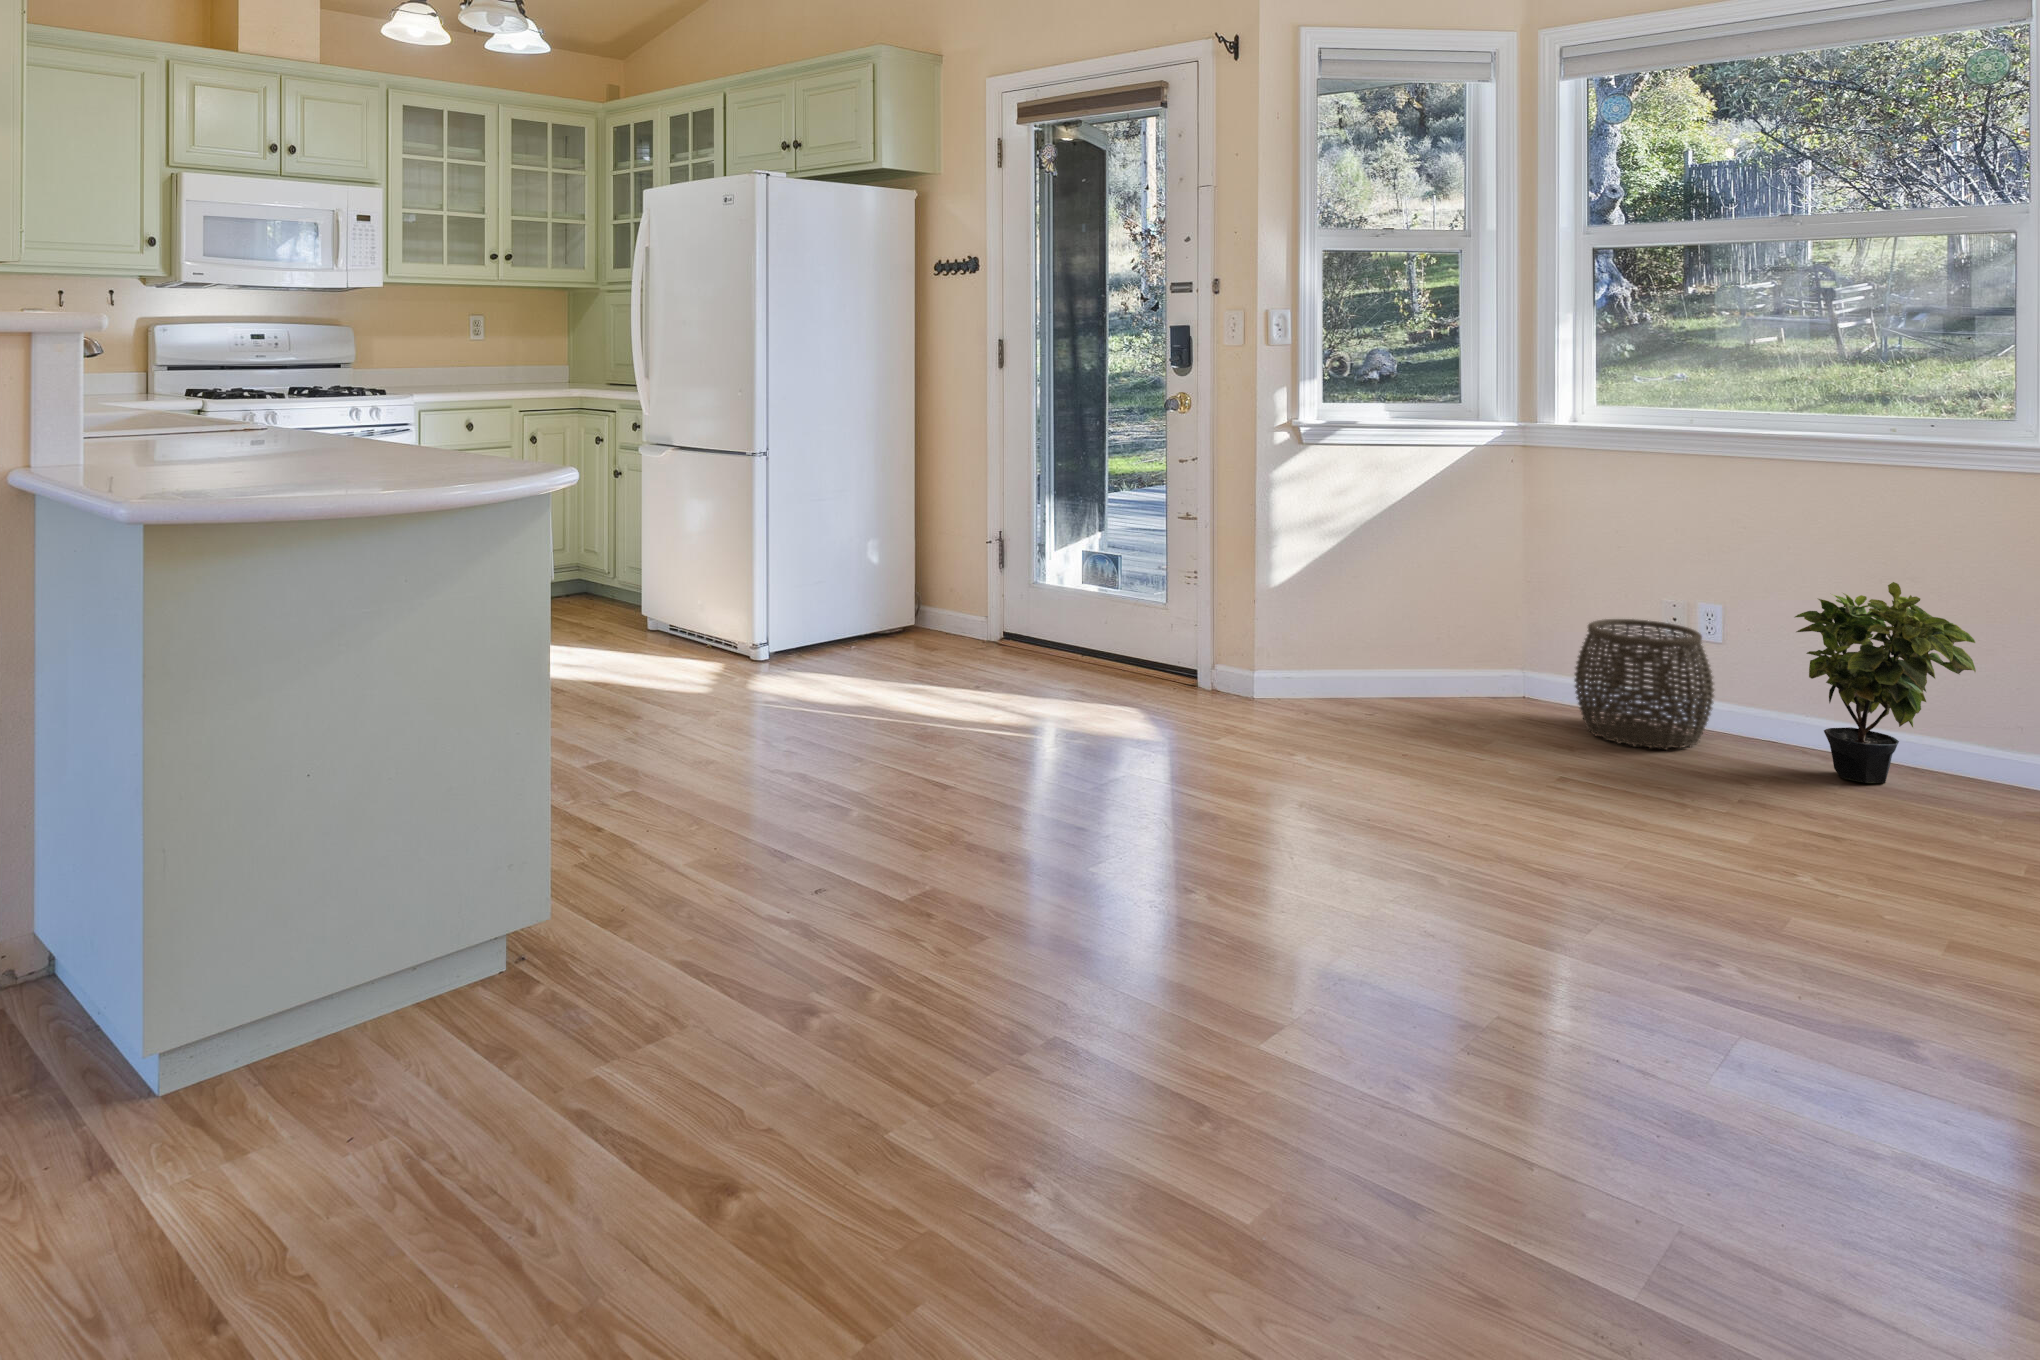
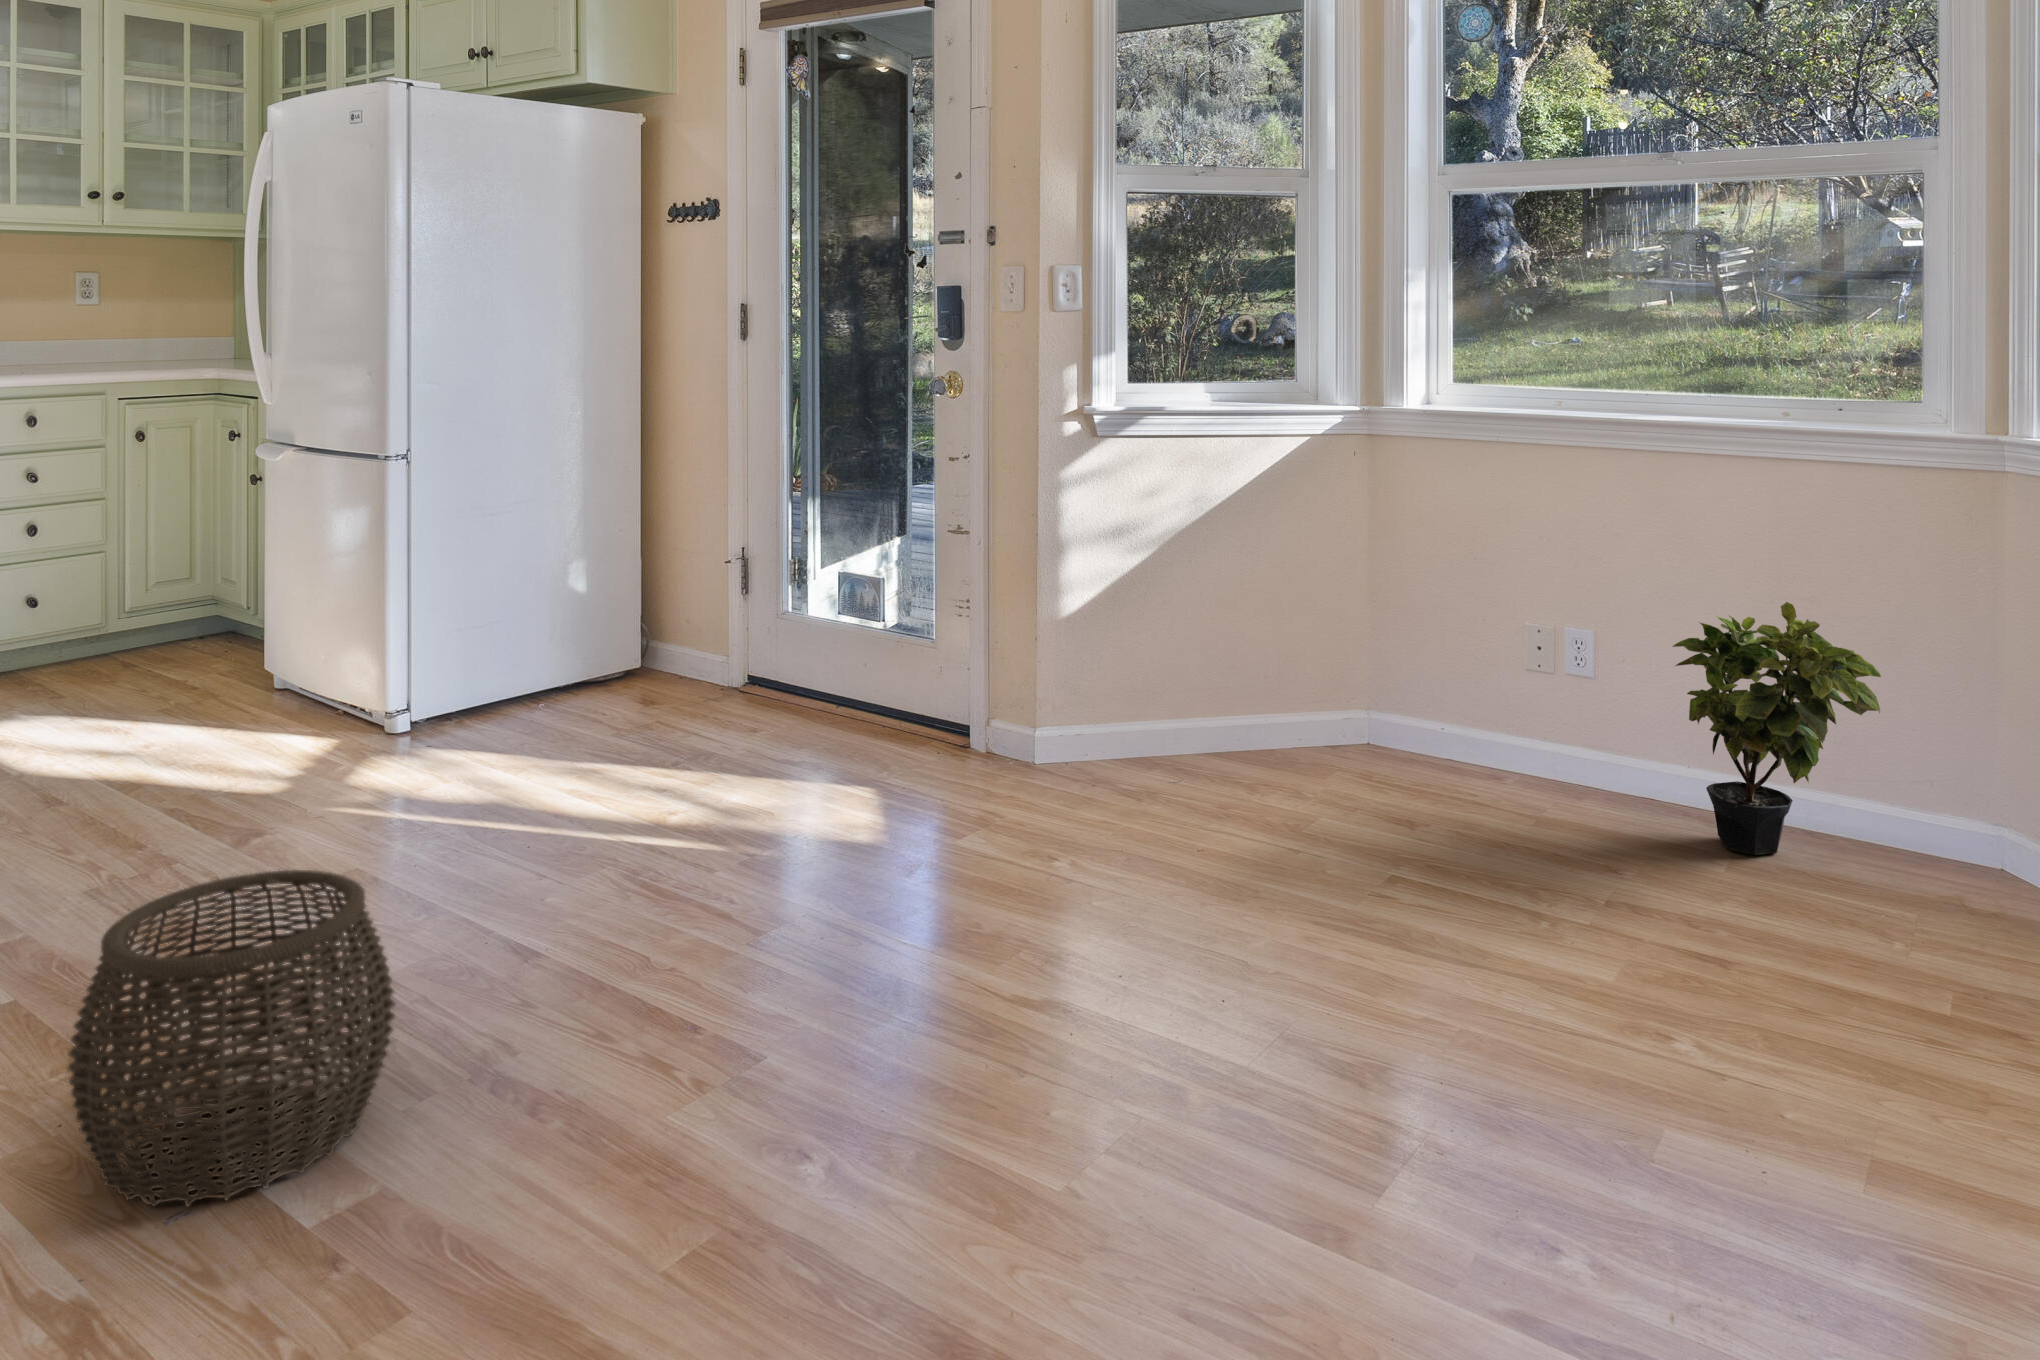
woven basket: present [1574,619,1714,750] -> present [68,870,395,1206]

